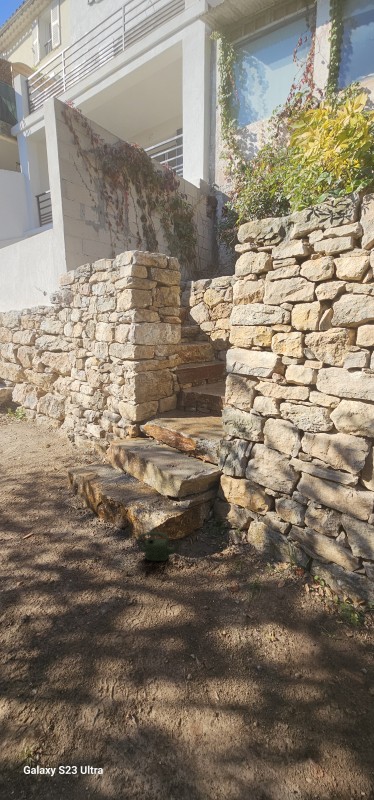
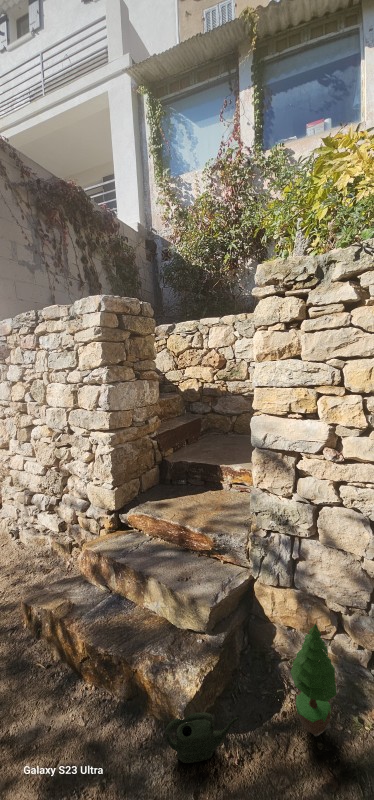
potted tree: none [224,487,254,564] -> present [290,624,337,736]

